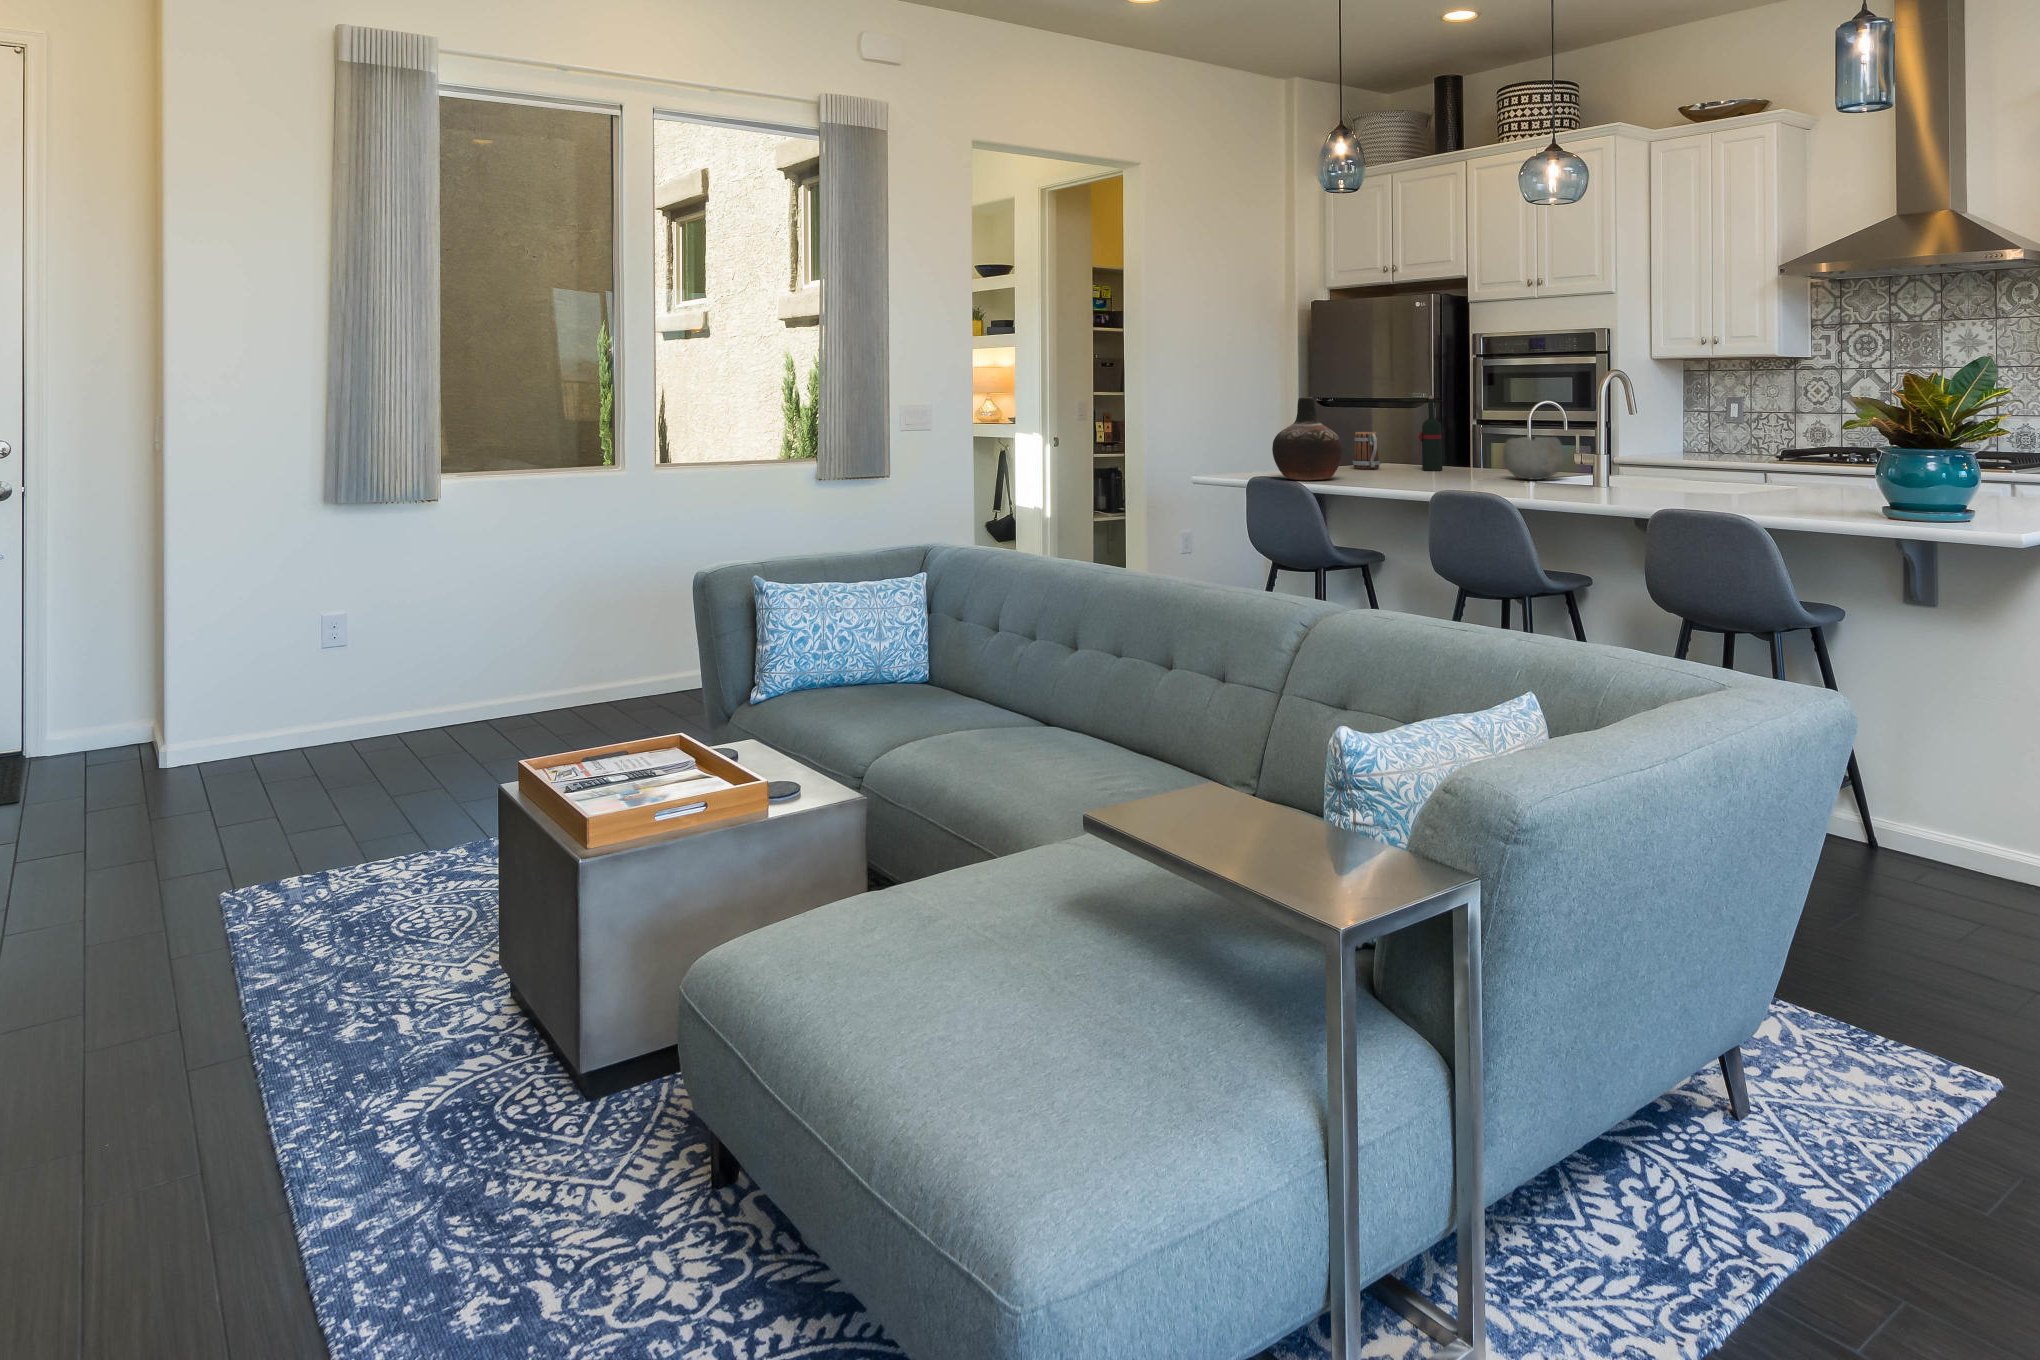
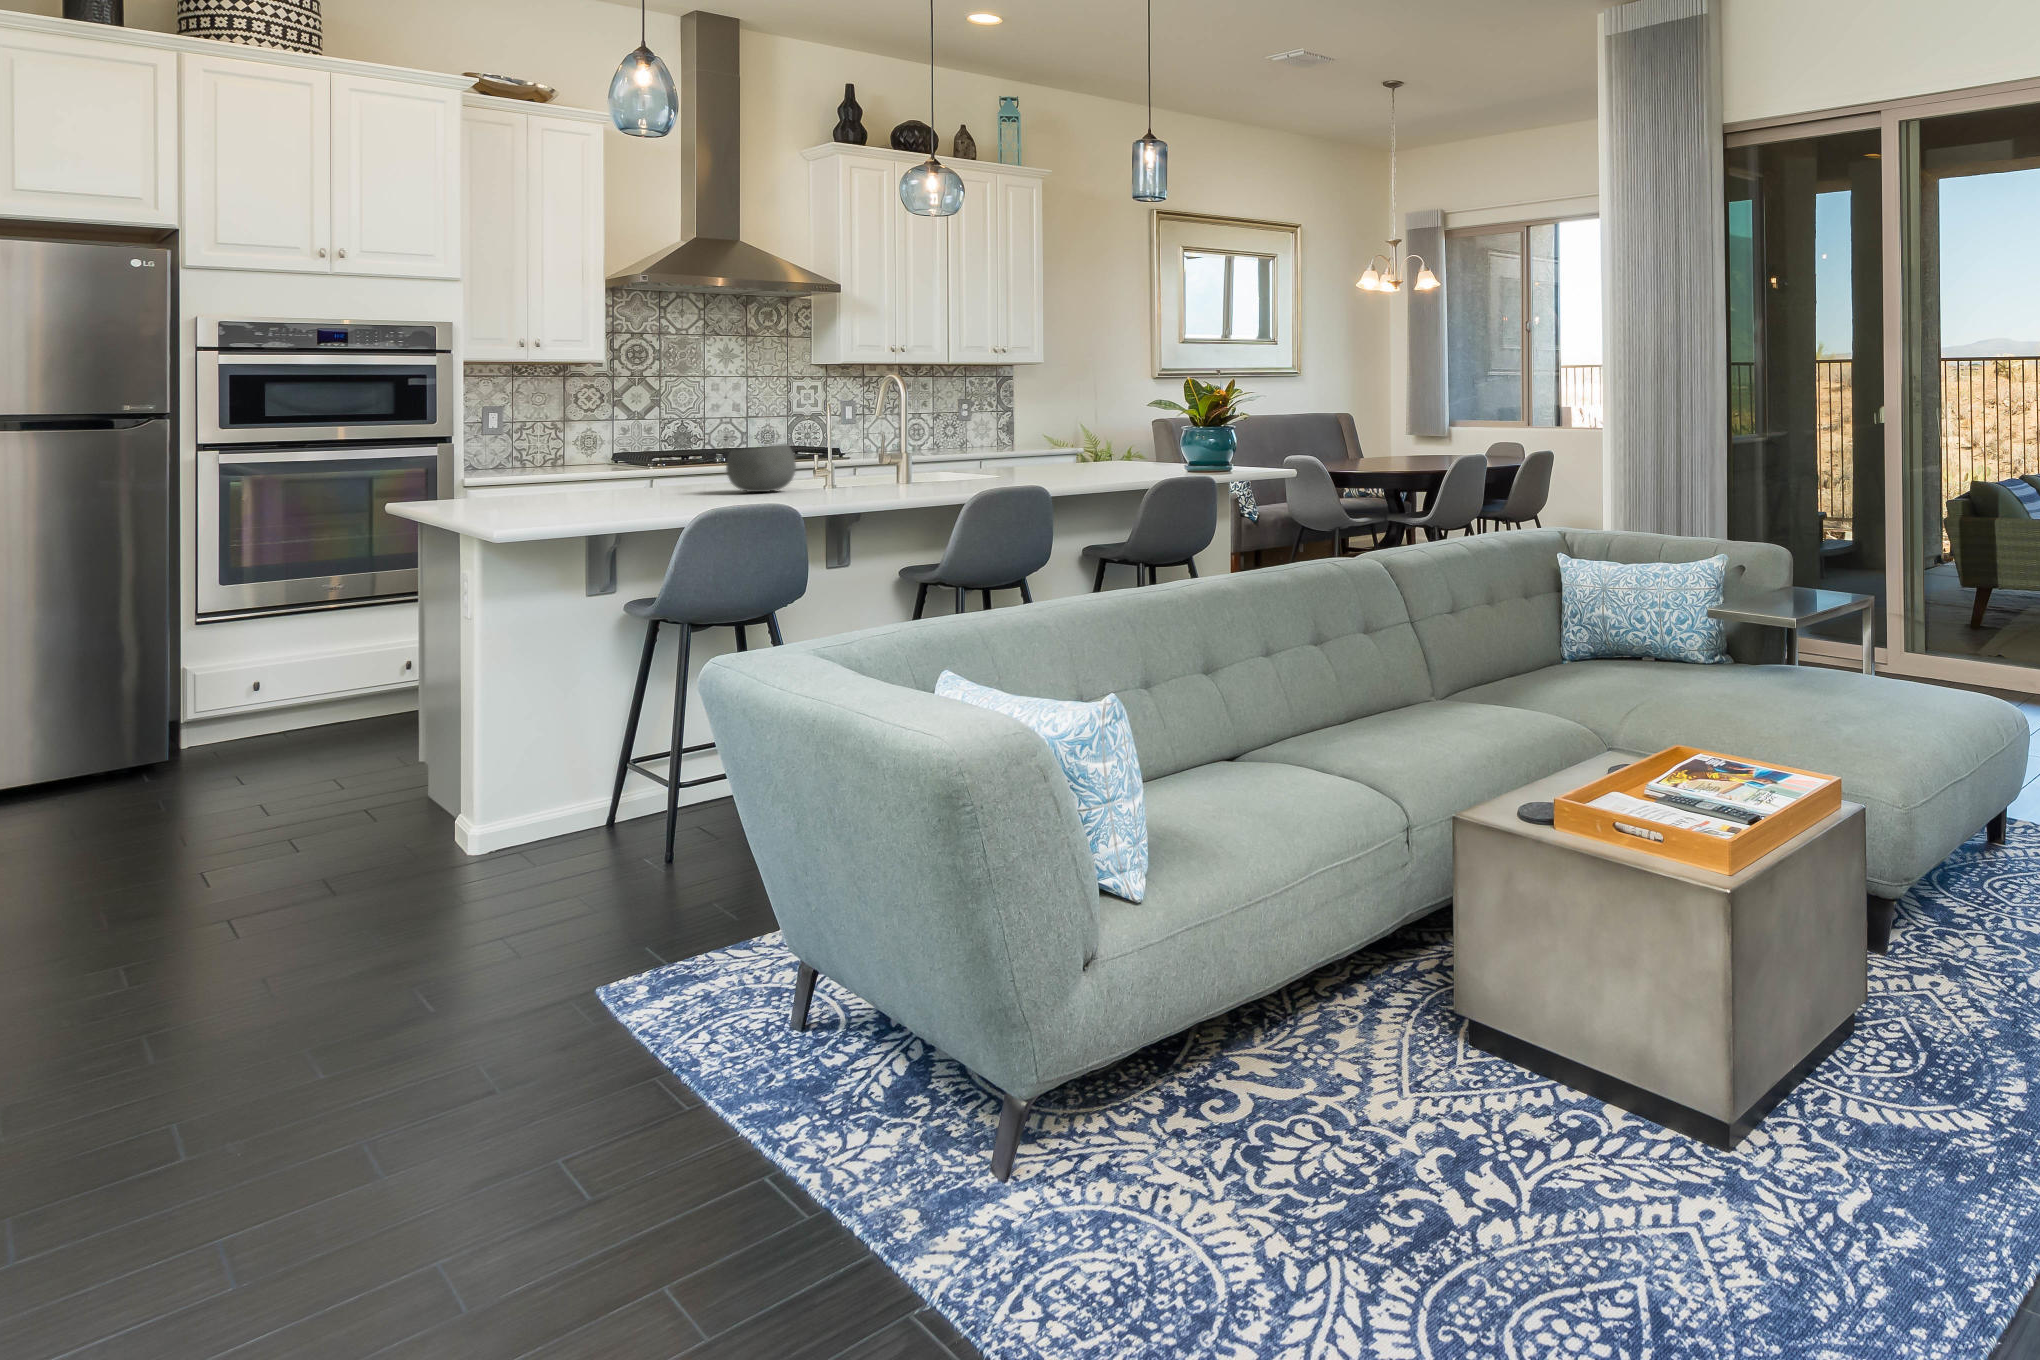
wine bottle: present [1417,396,1442,471] -> none [540,403,571,503]
vase: present [1272,397,1343,480] -> none [613,403,720,516]
mug: present [1353,432,1380,469] -> none [459,456,524,511]

